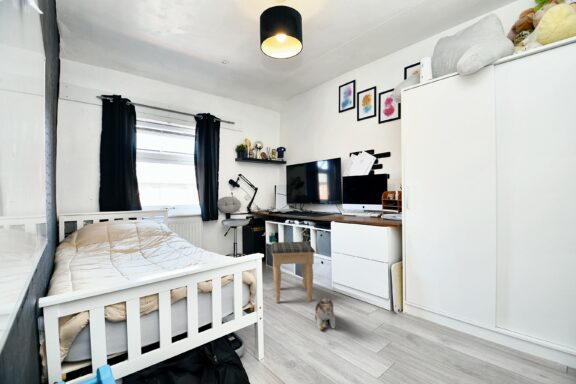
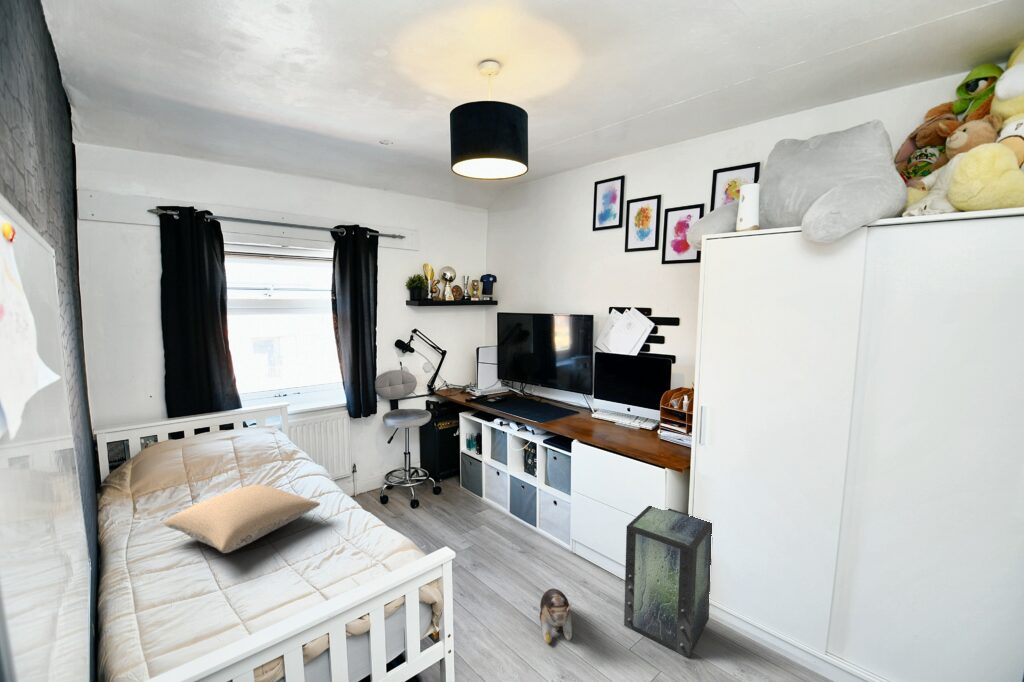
pillow: none [95,232,185,259] -> present [165,484,320,553]
footstool: present [271,242,315,303] -> none [469,468,543,579]
storage box: none [366,251,419,336] -> present [624,506,712,658]

